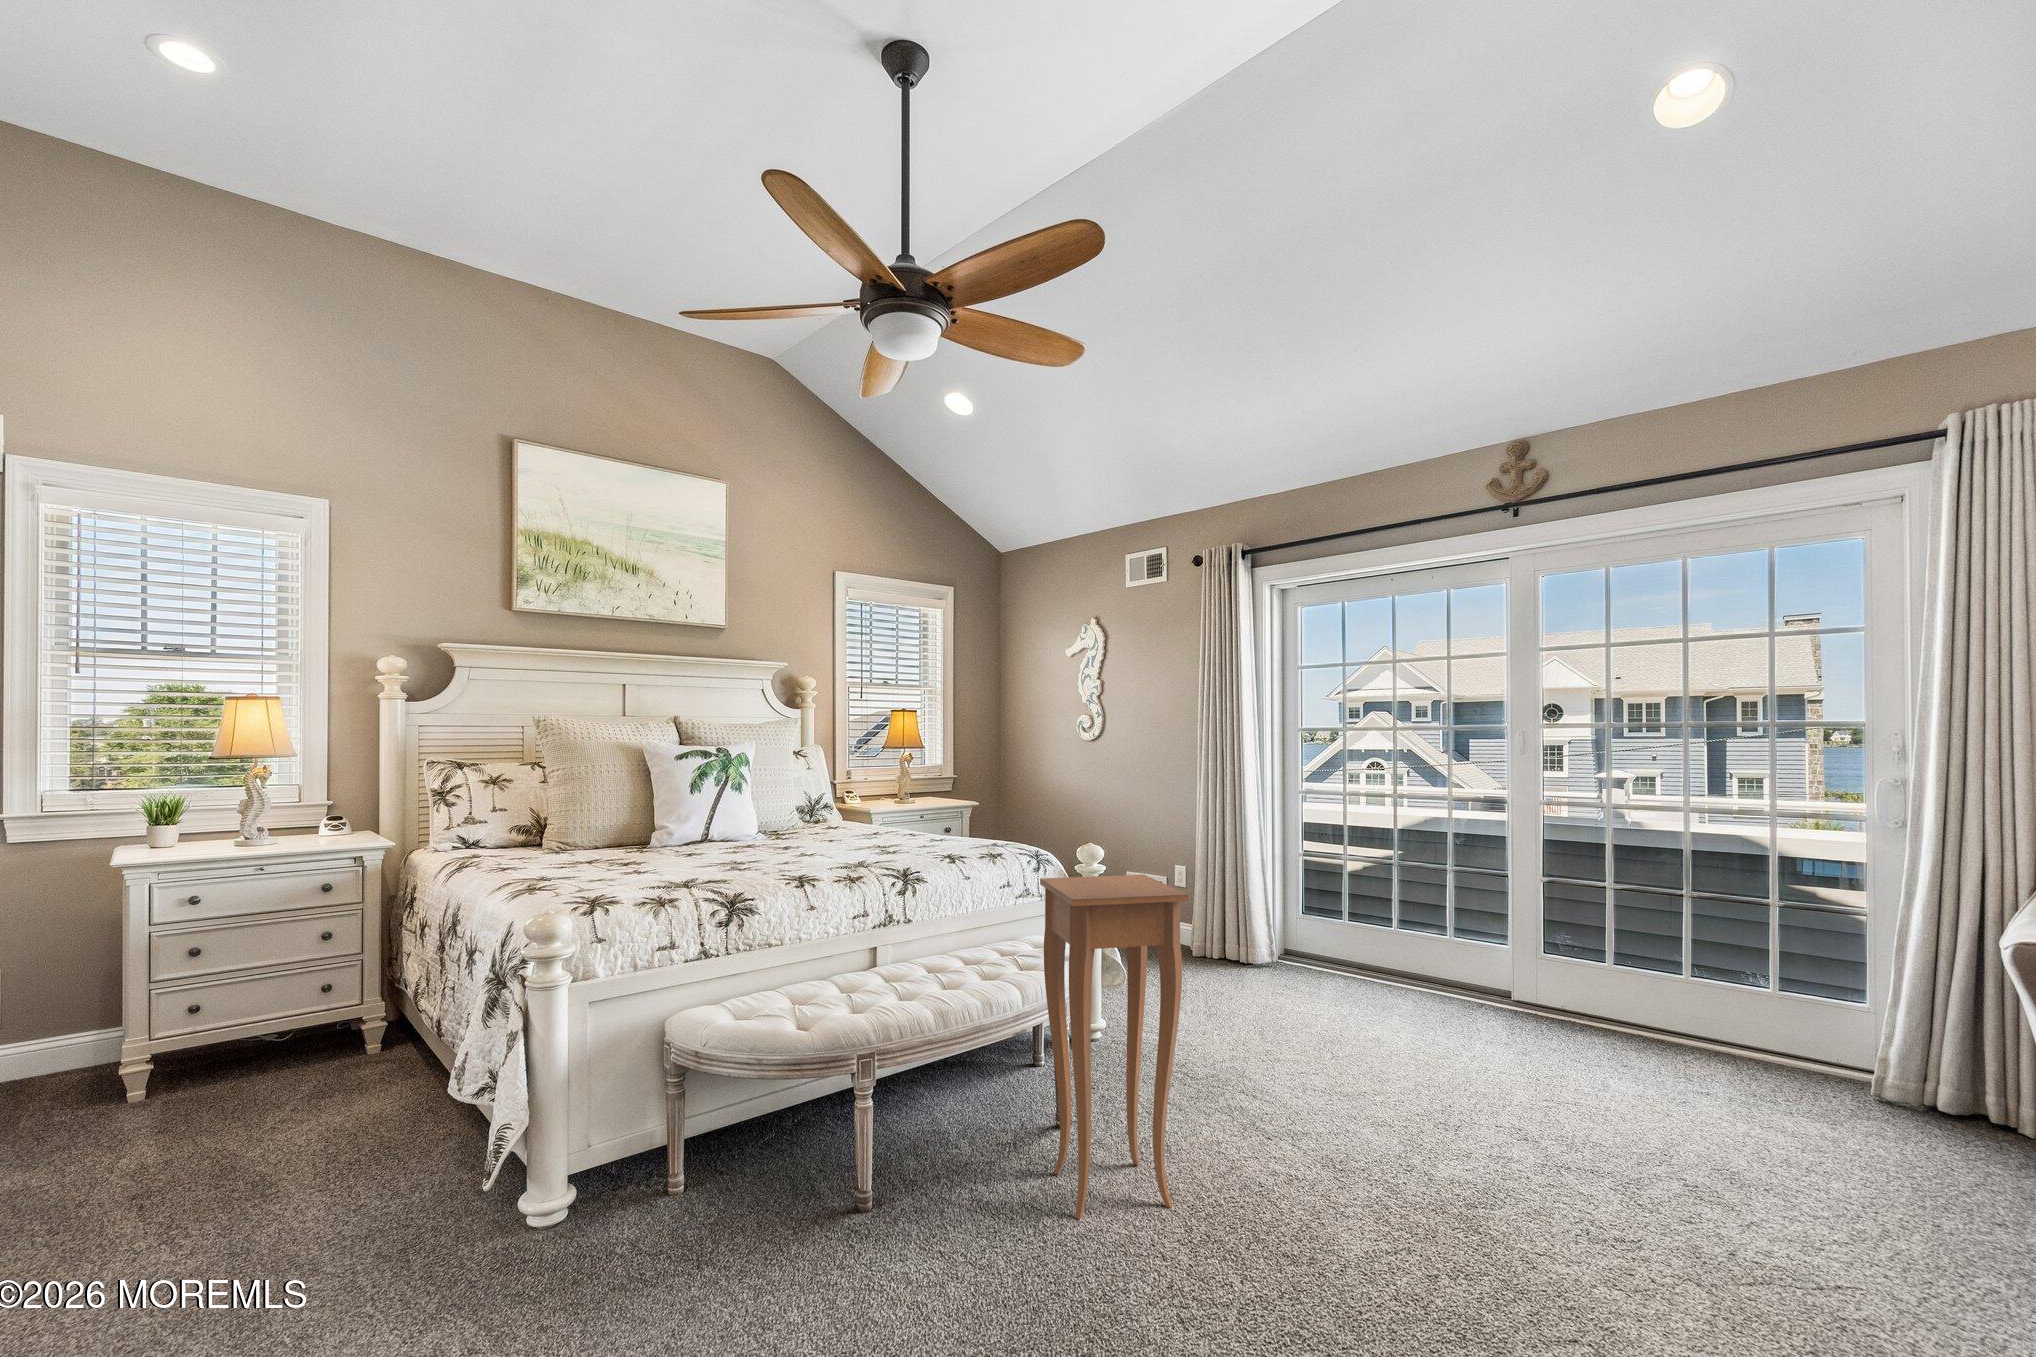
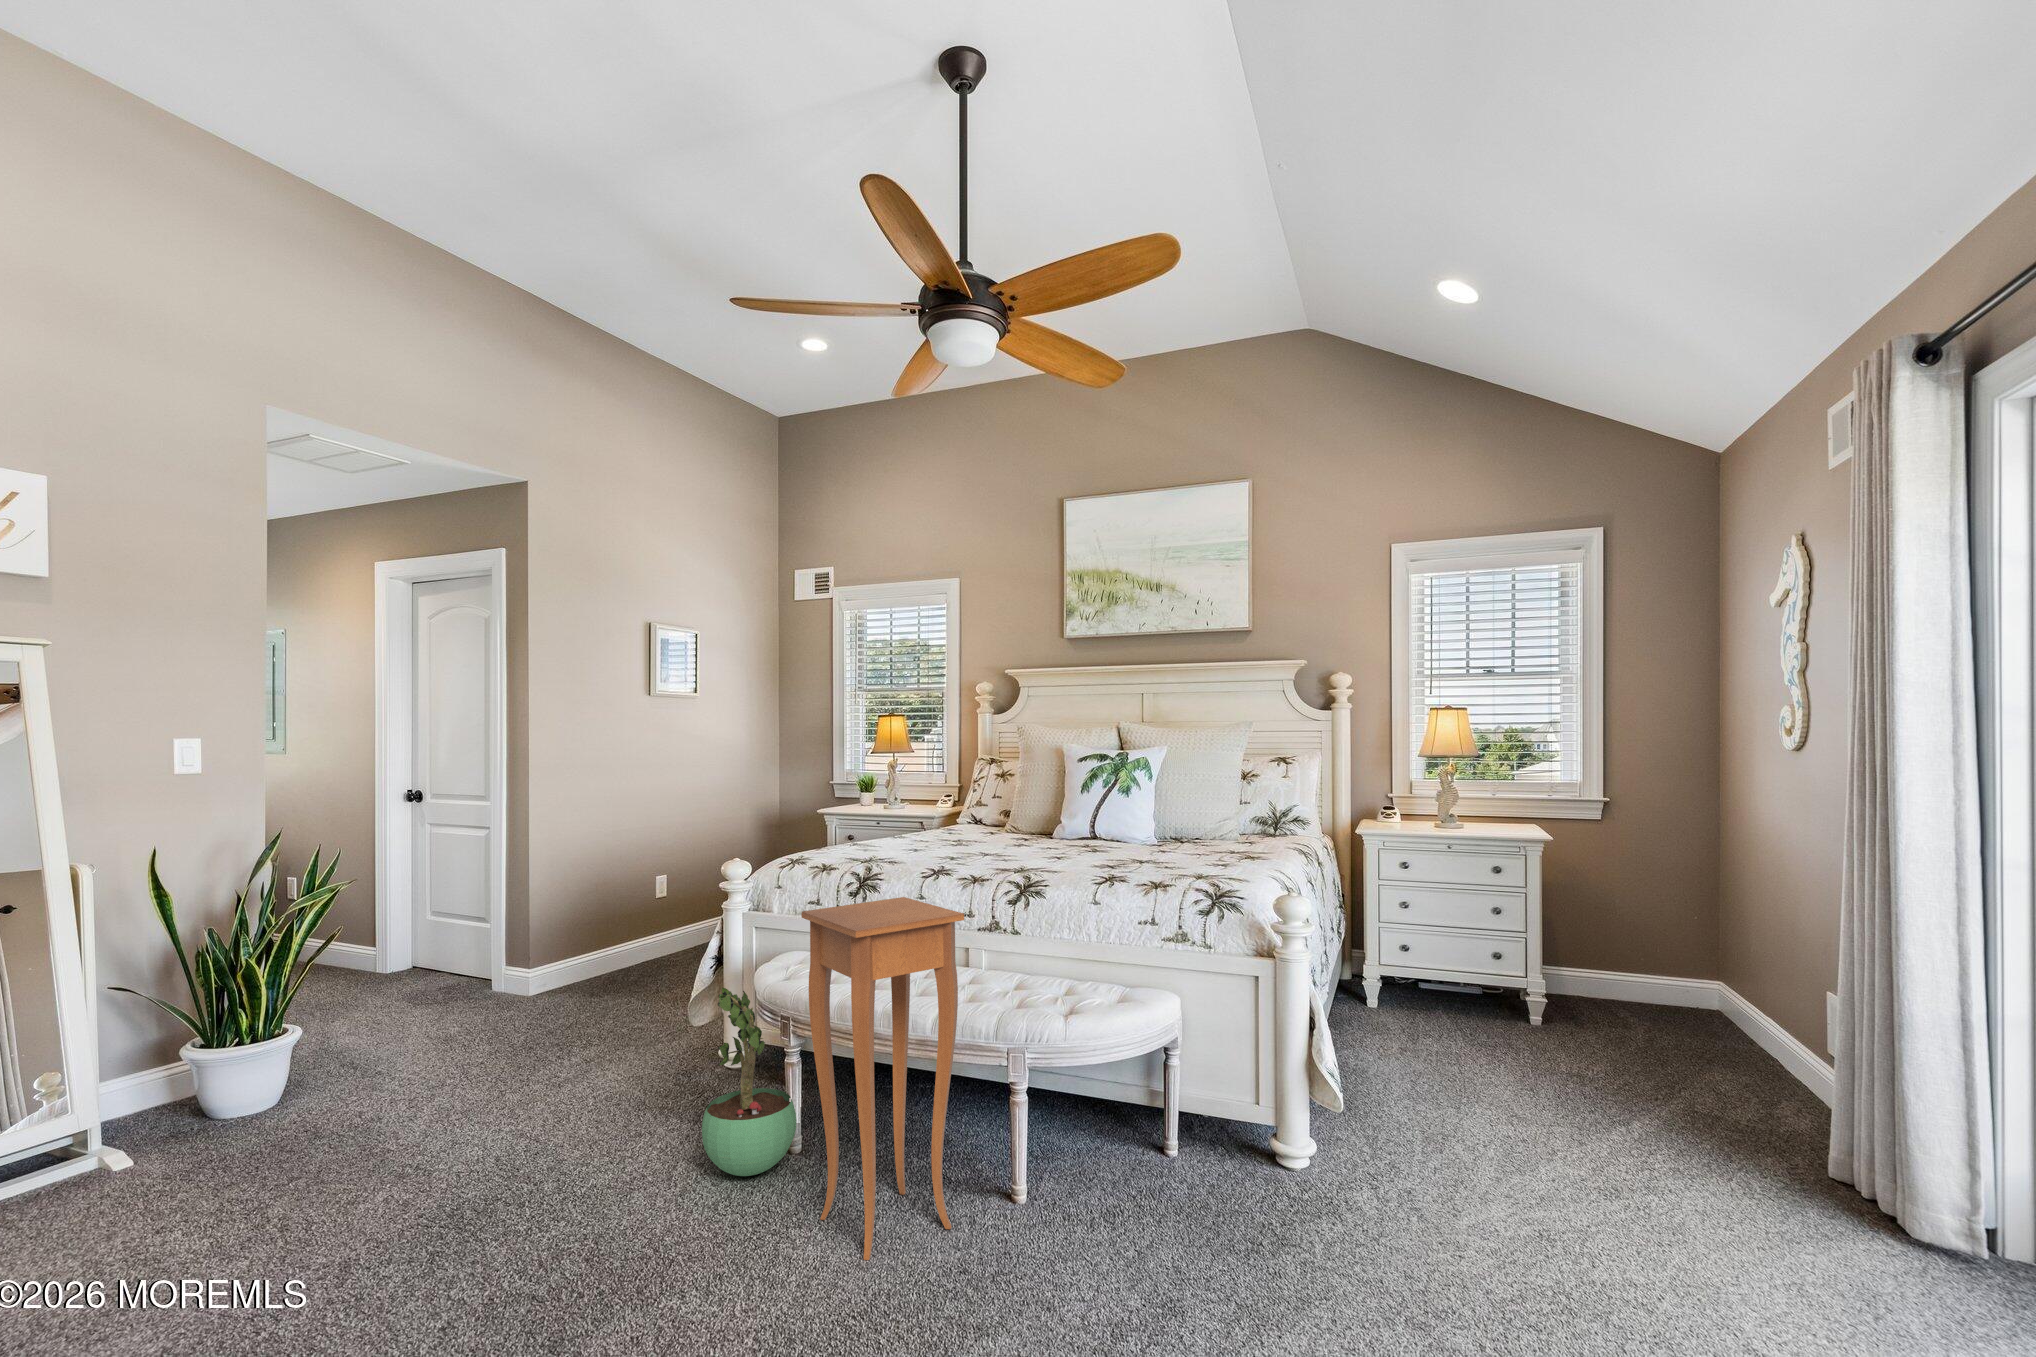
potted plant: none [863,1022,1011,1255] -> present [702,988,797,1176]

